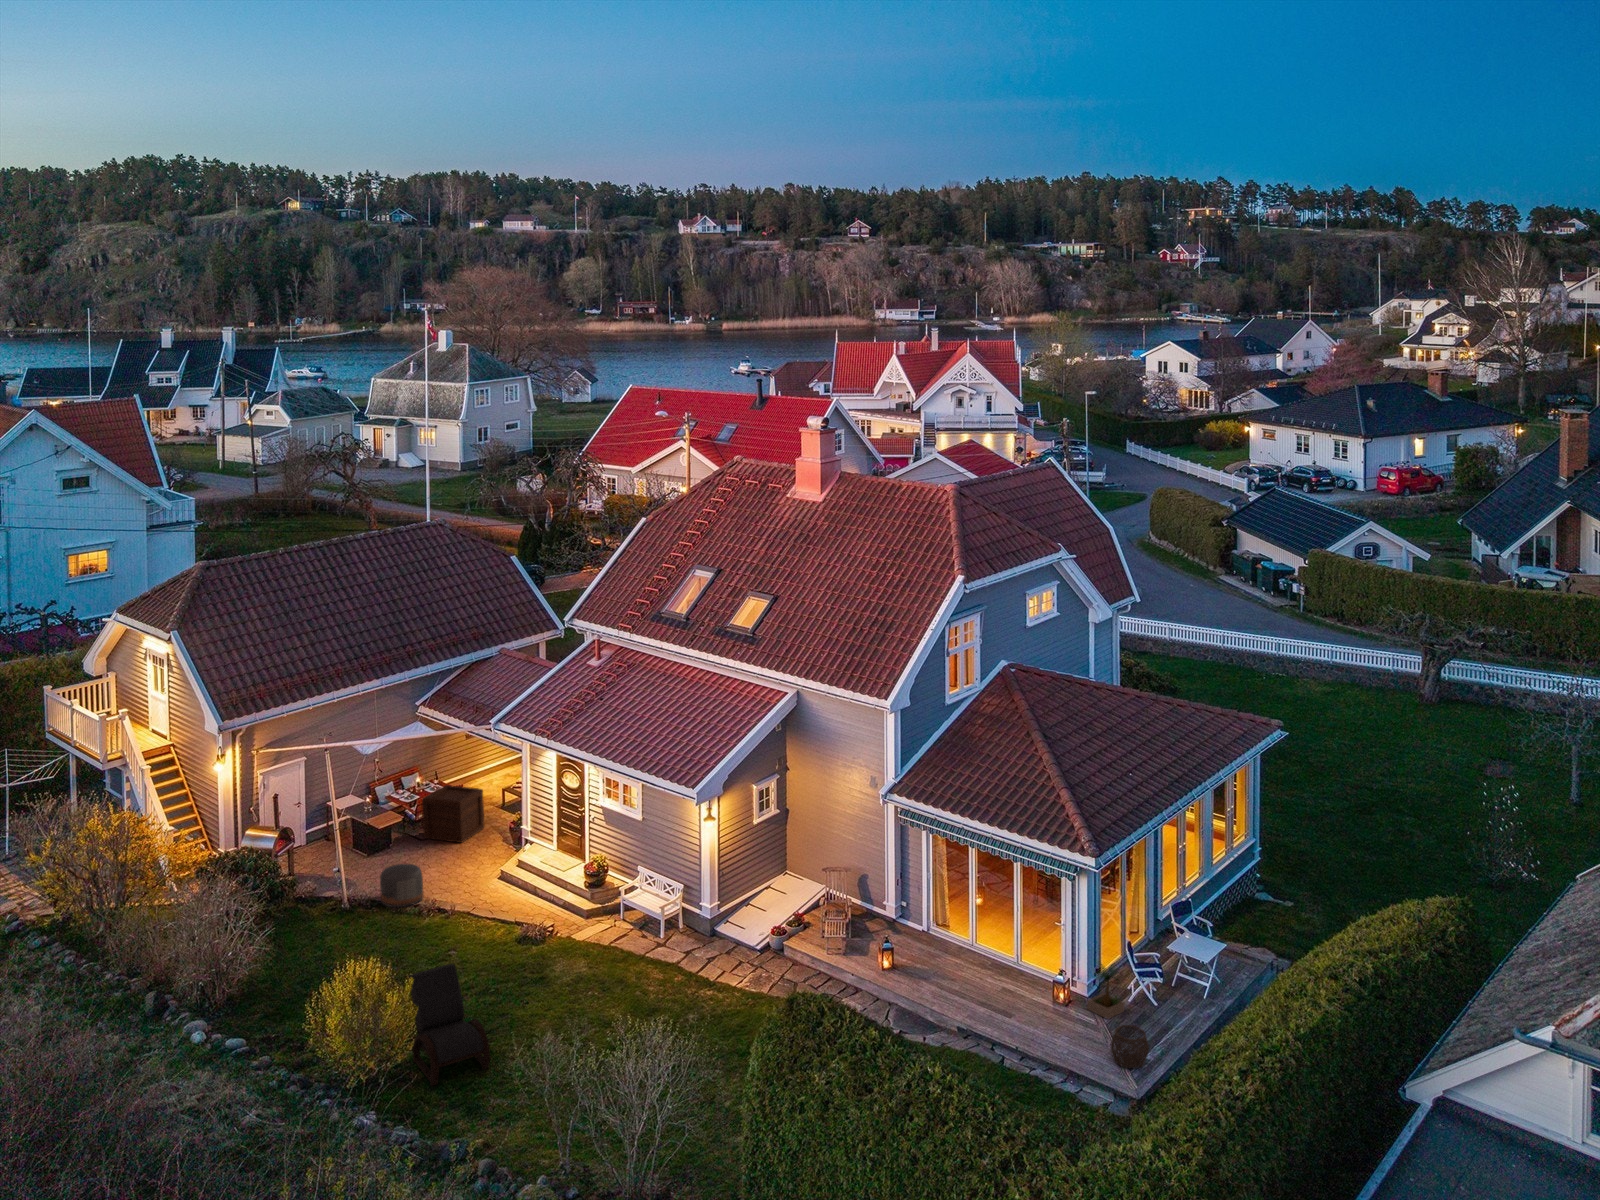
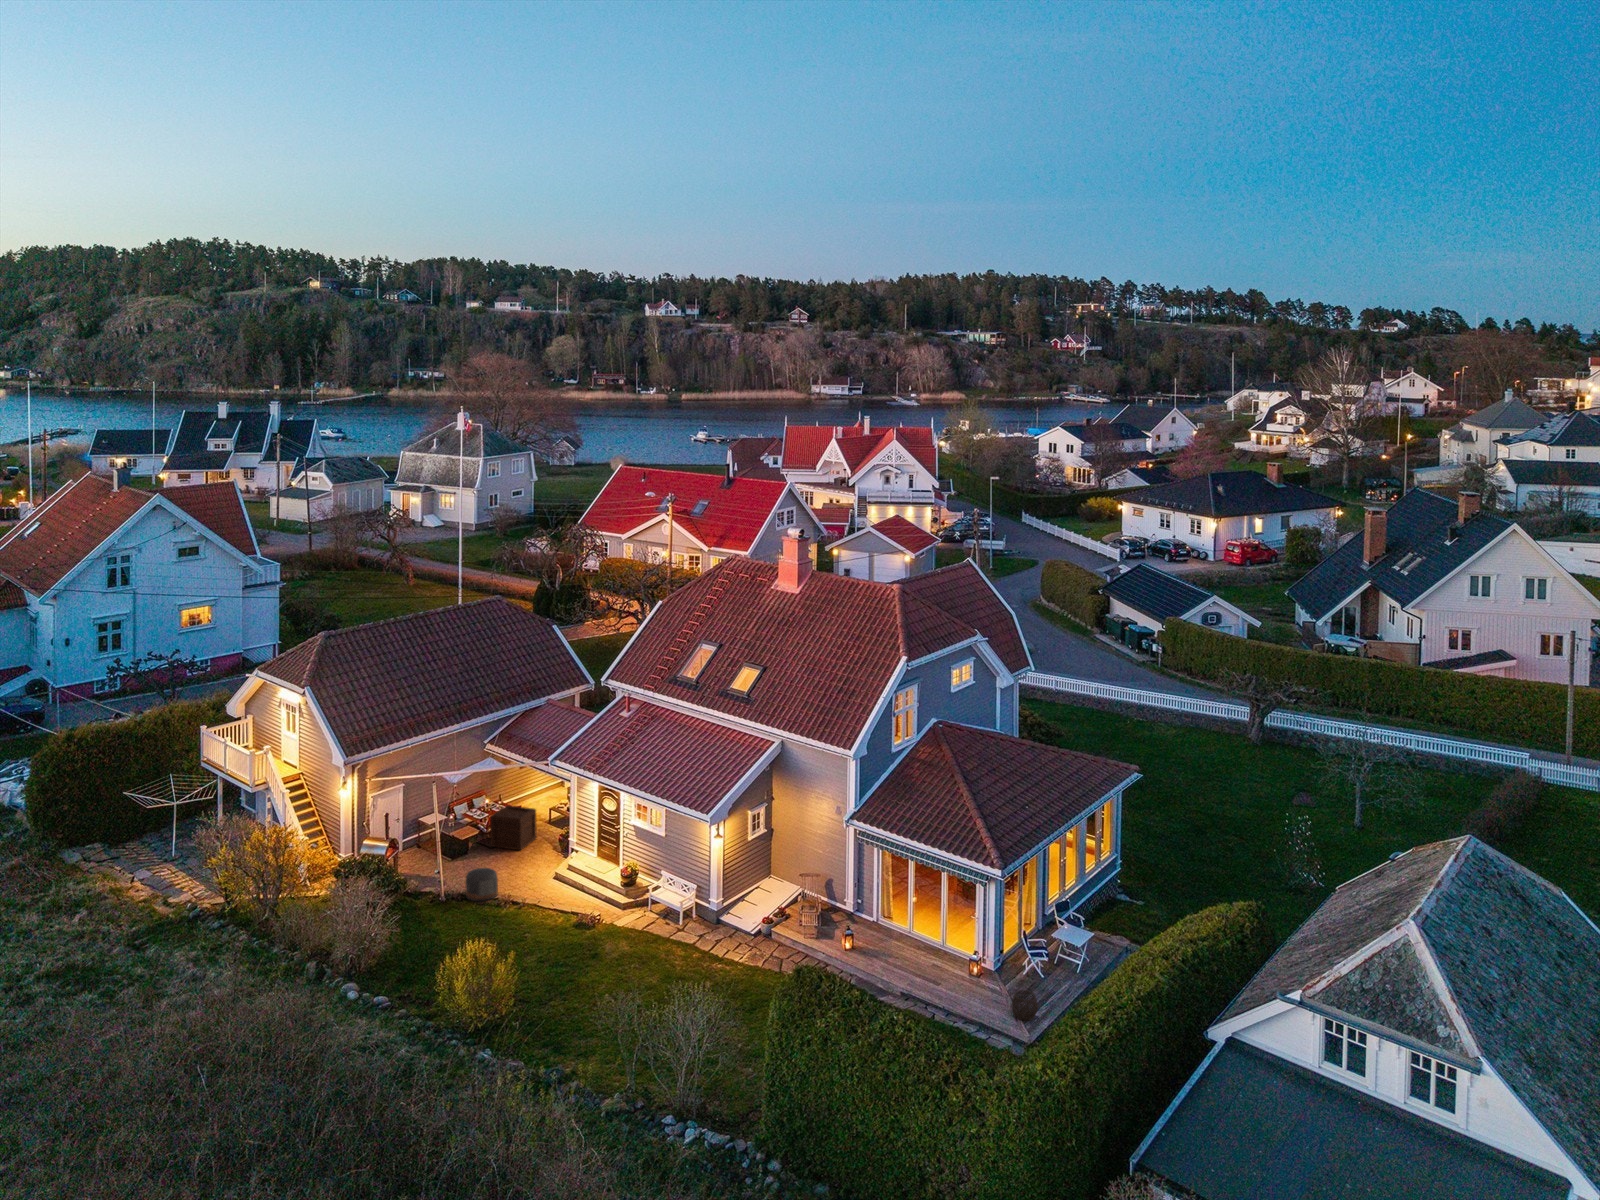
potted plant: present [1087,963,1125,1019] -> none [995,943,1022,986]
lounge chair: present [408,964,490,1086] -> none [506,945,568,1034]

